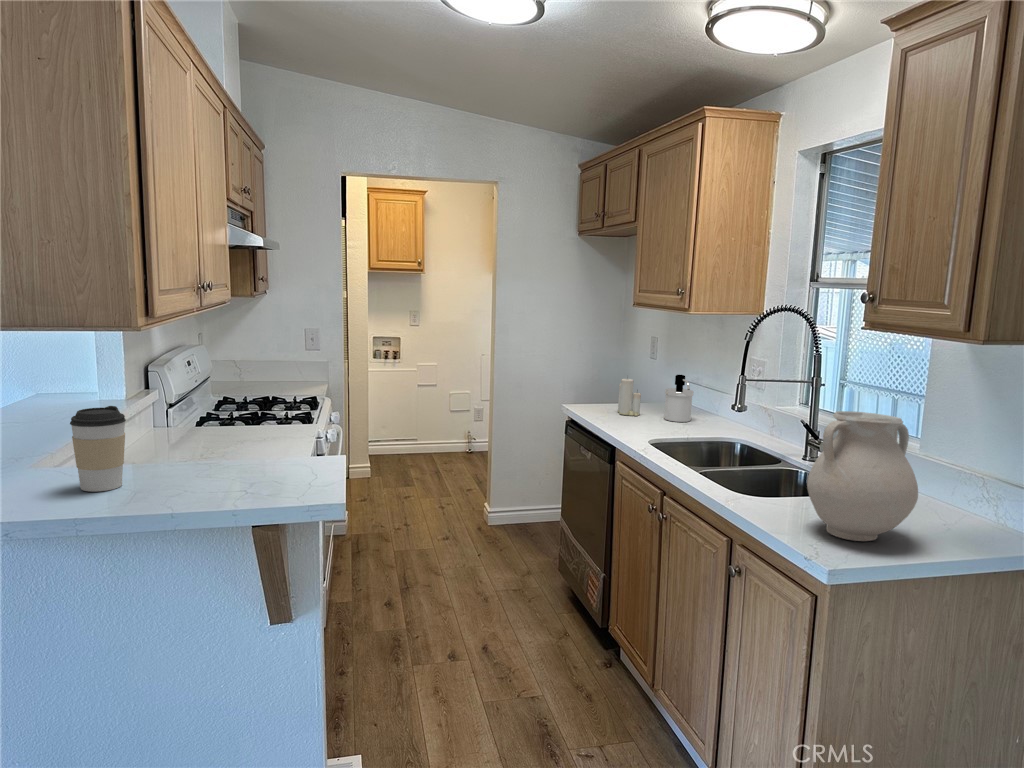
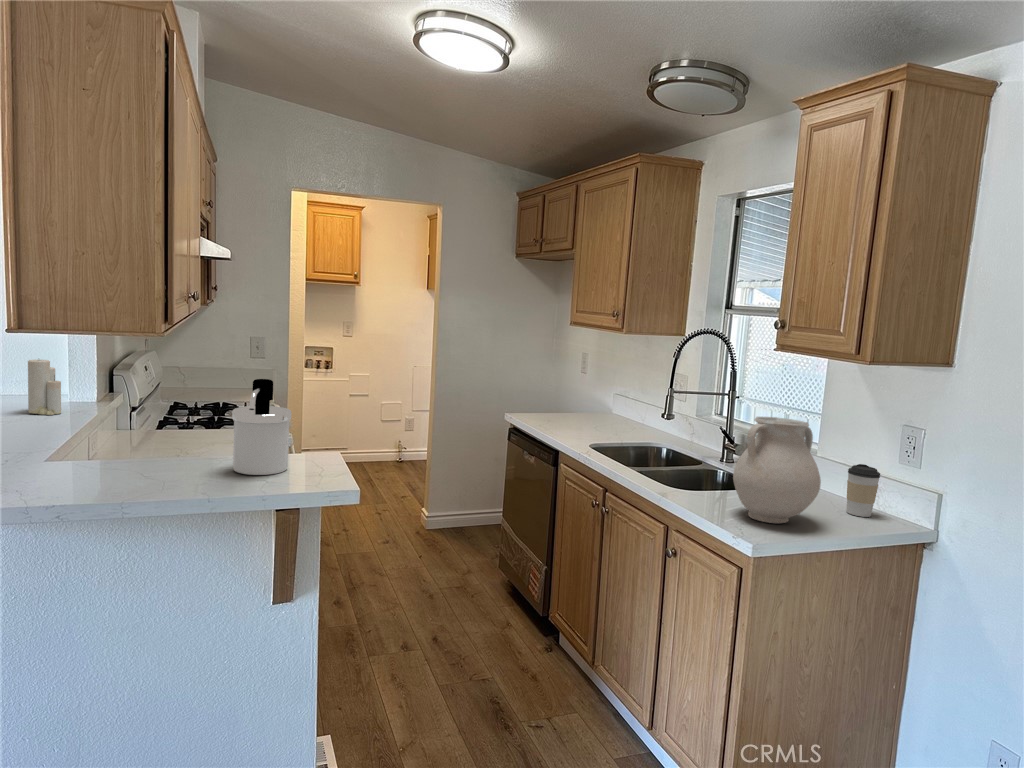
soap dispenser: present [664,375,694,422] -> present [232,379,291,475]
candle: present [618,379,641,416] -> present [28,359,61,415]
coffee cup: present [70,406,126,492] -> present [846,464,880,517]

